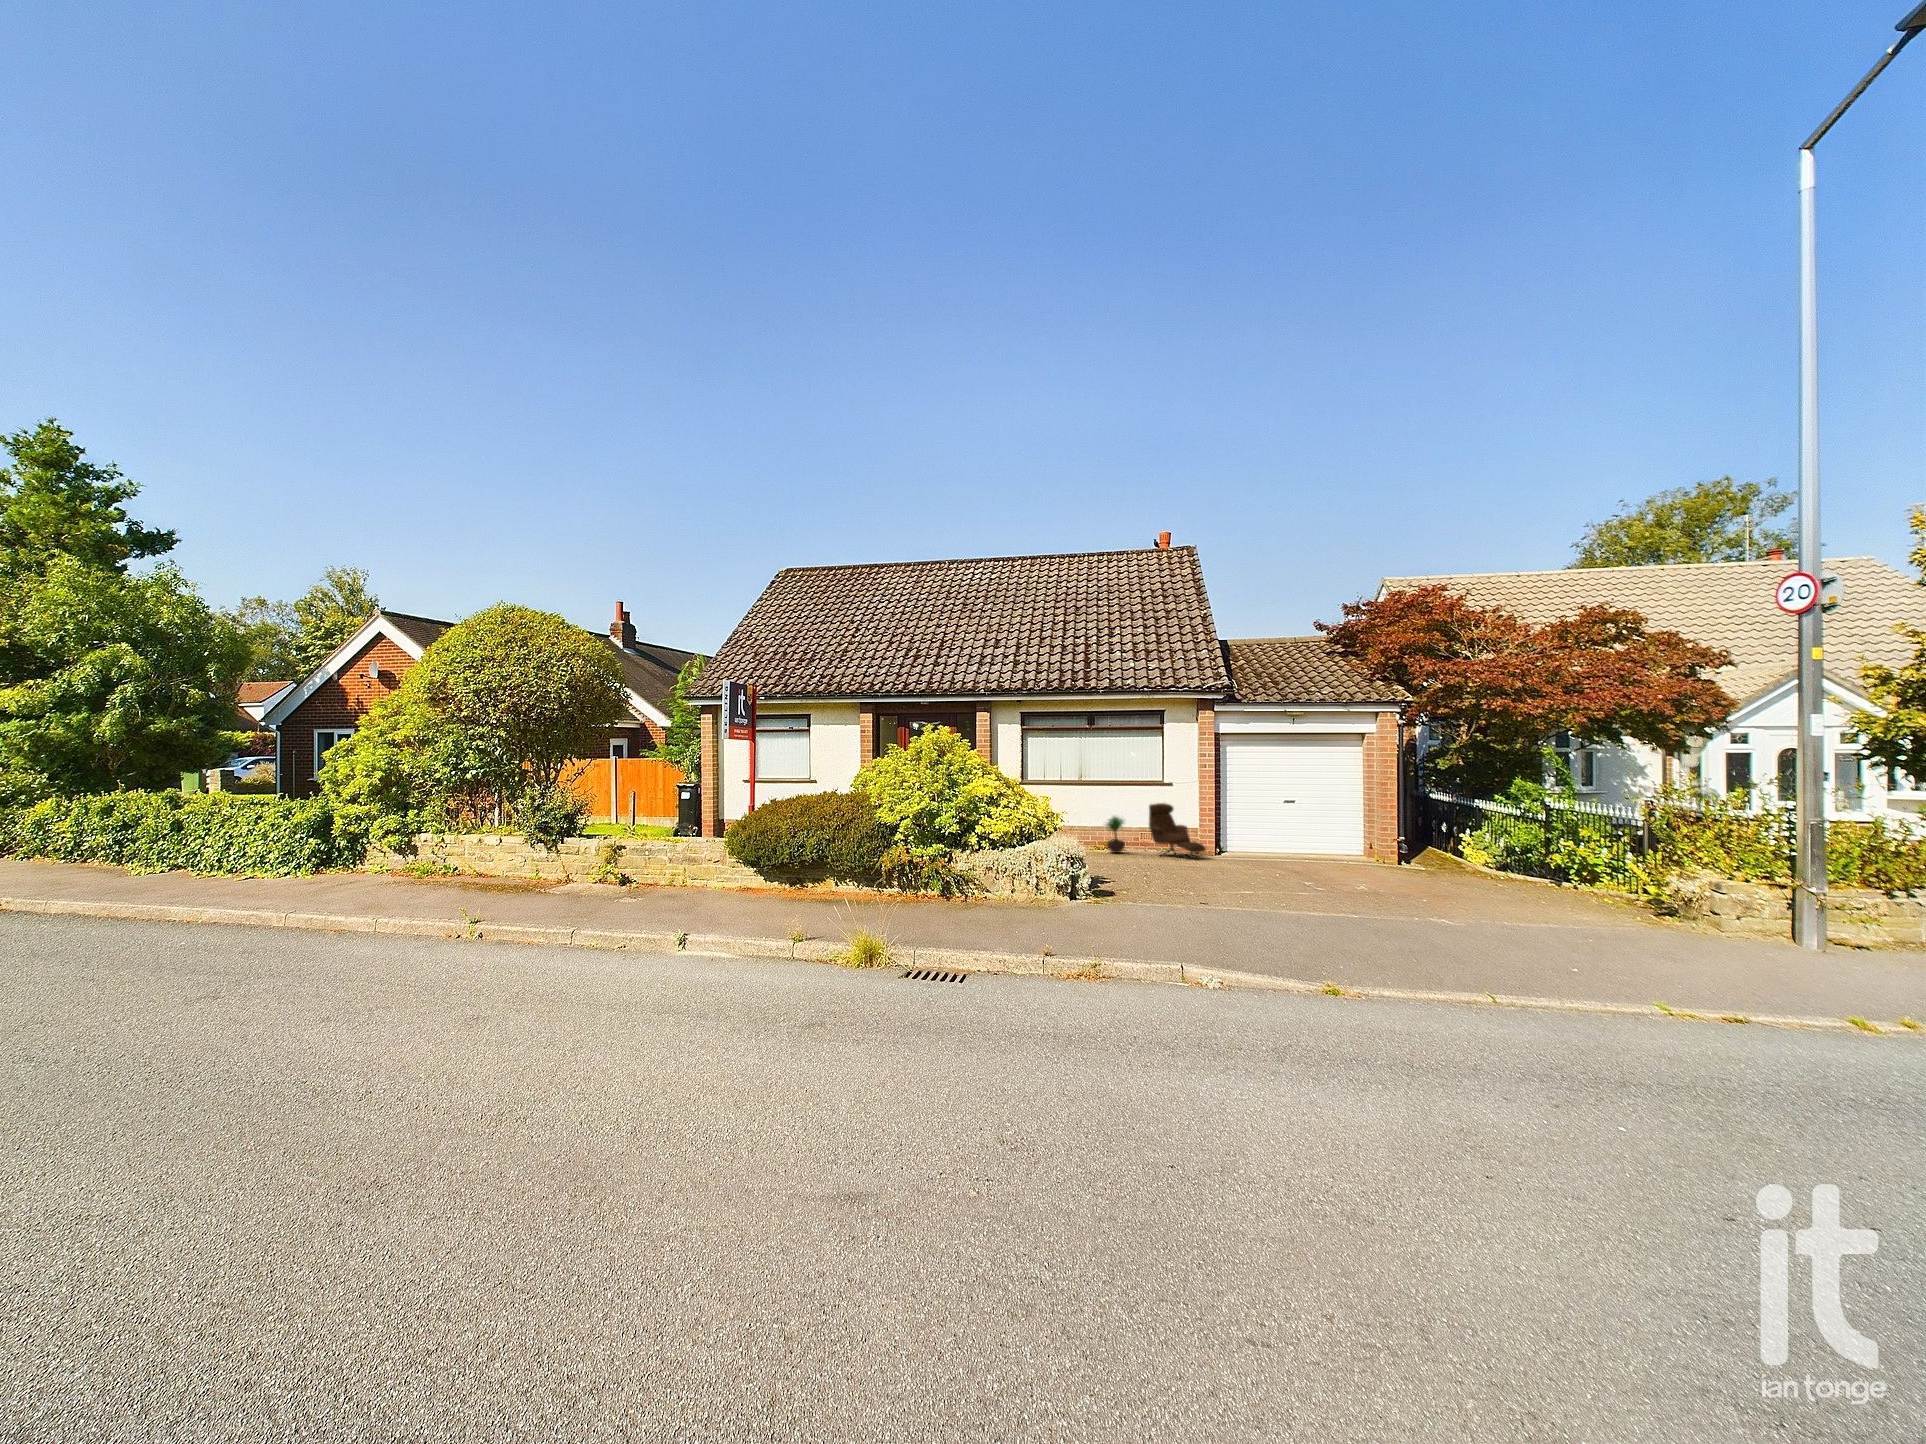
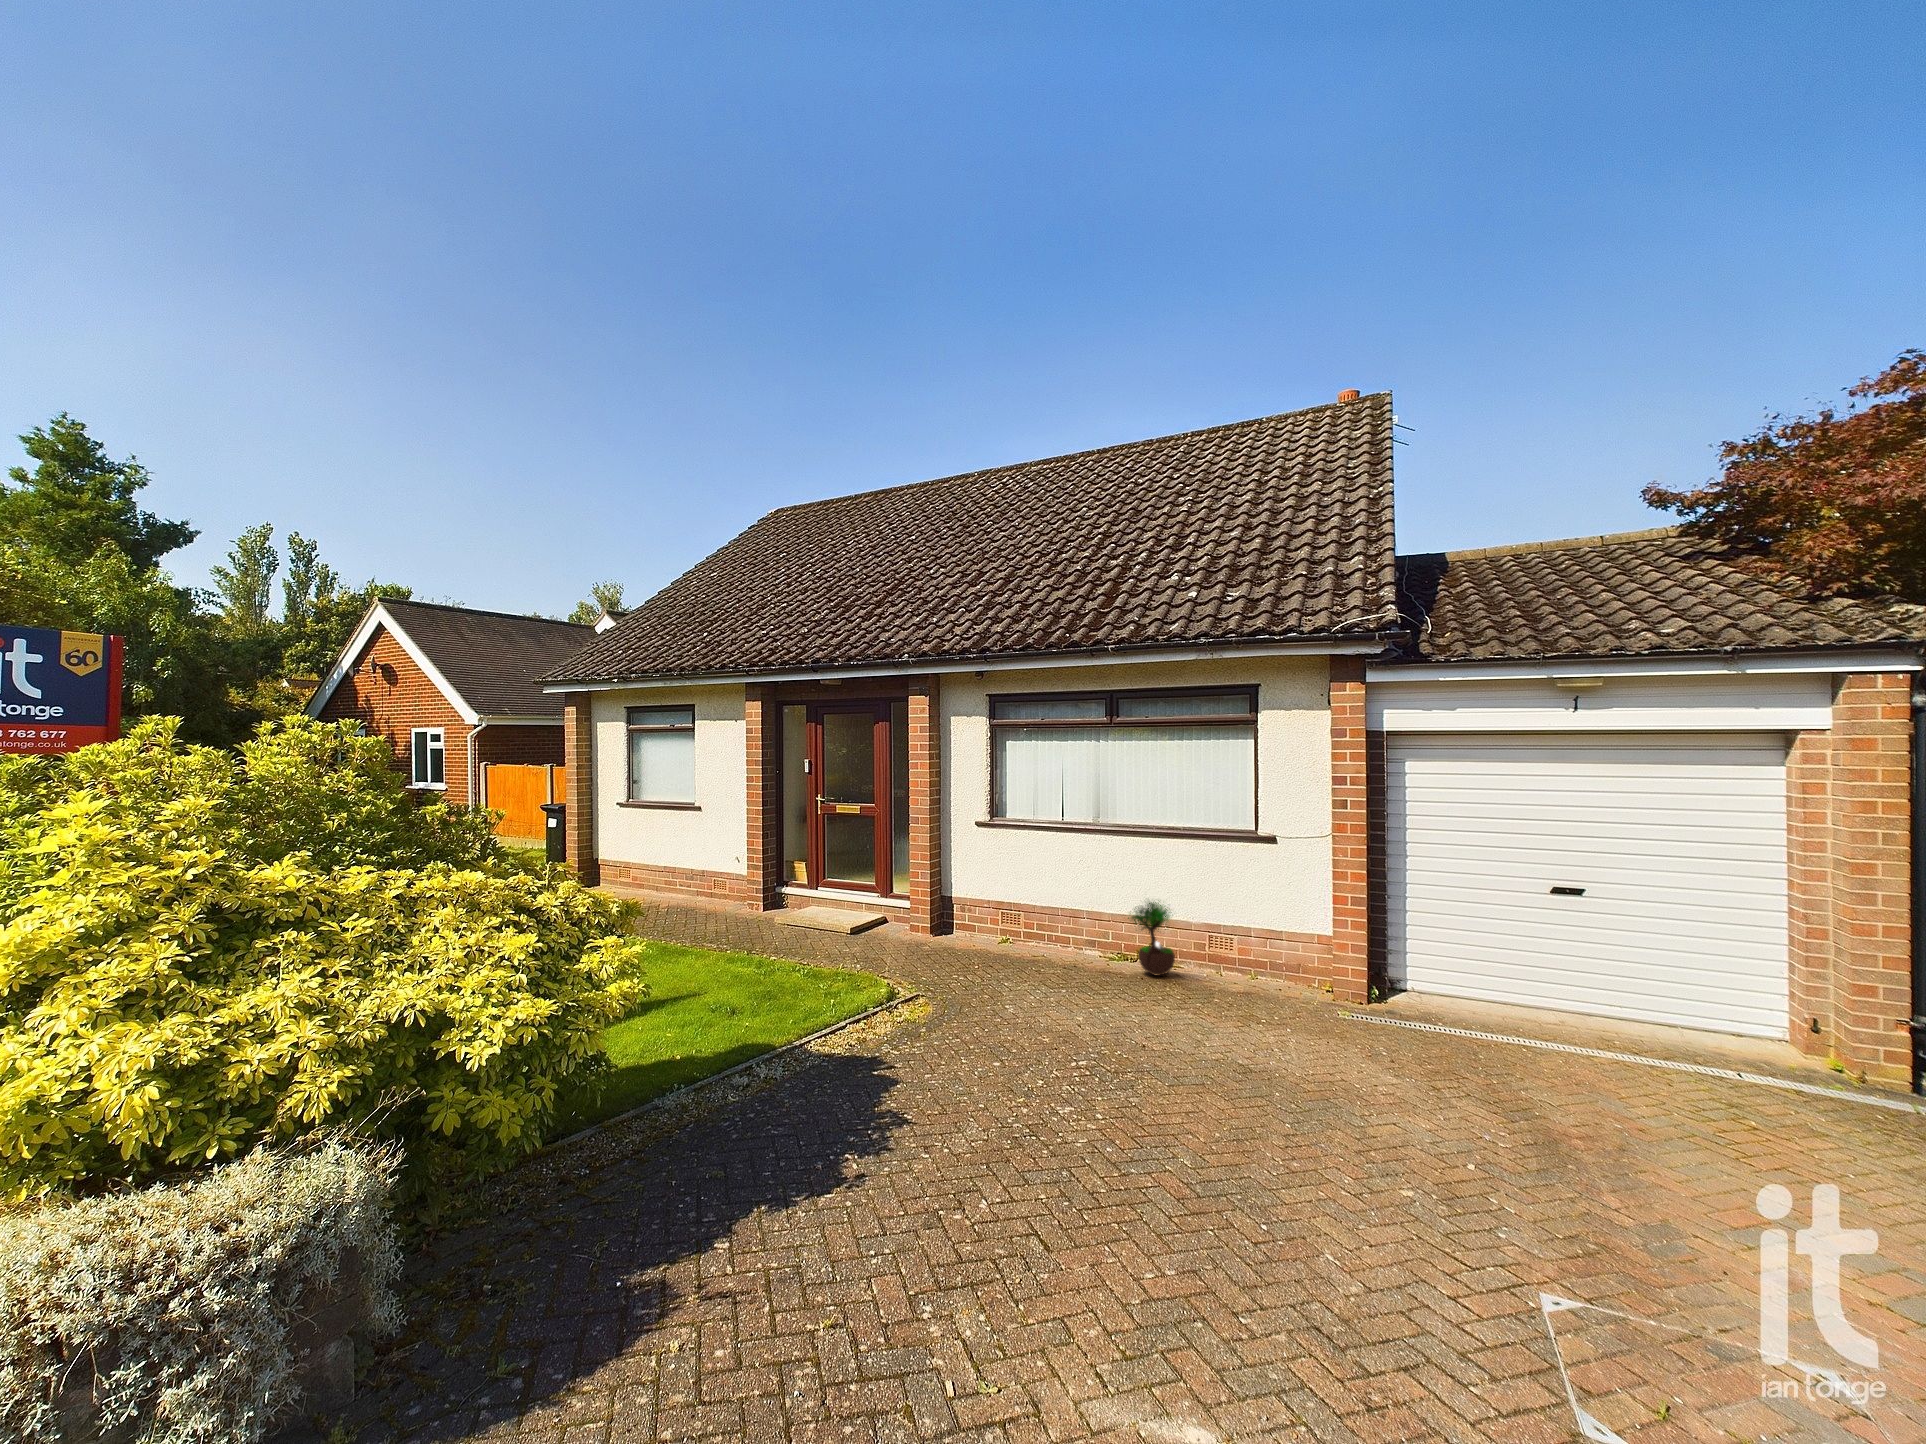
lounge chair: present [1149,803,1206,857] -> none [1218,879,1345,1024]

